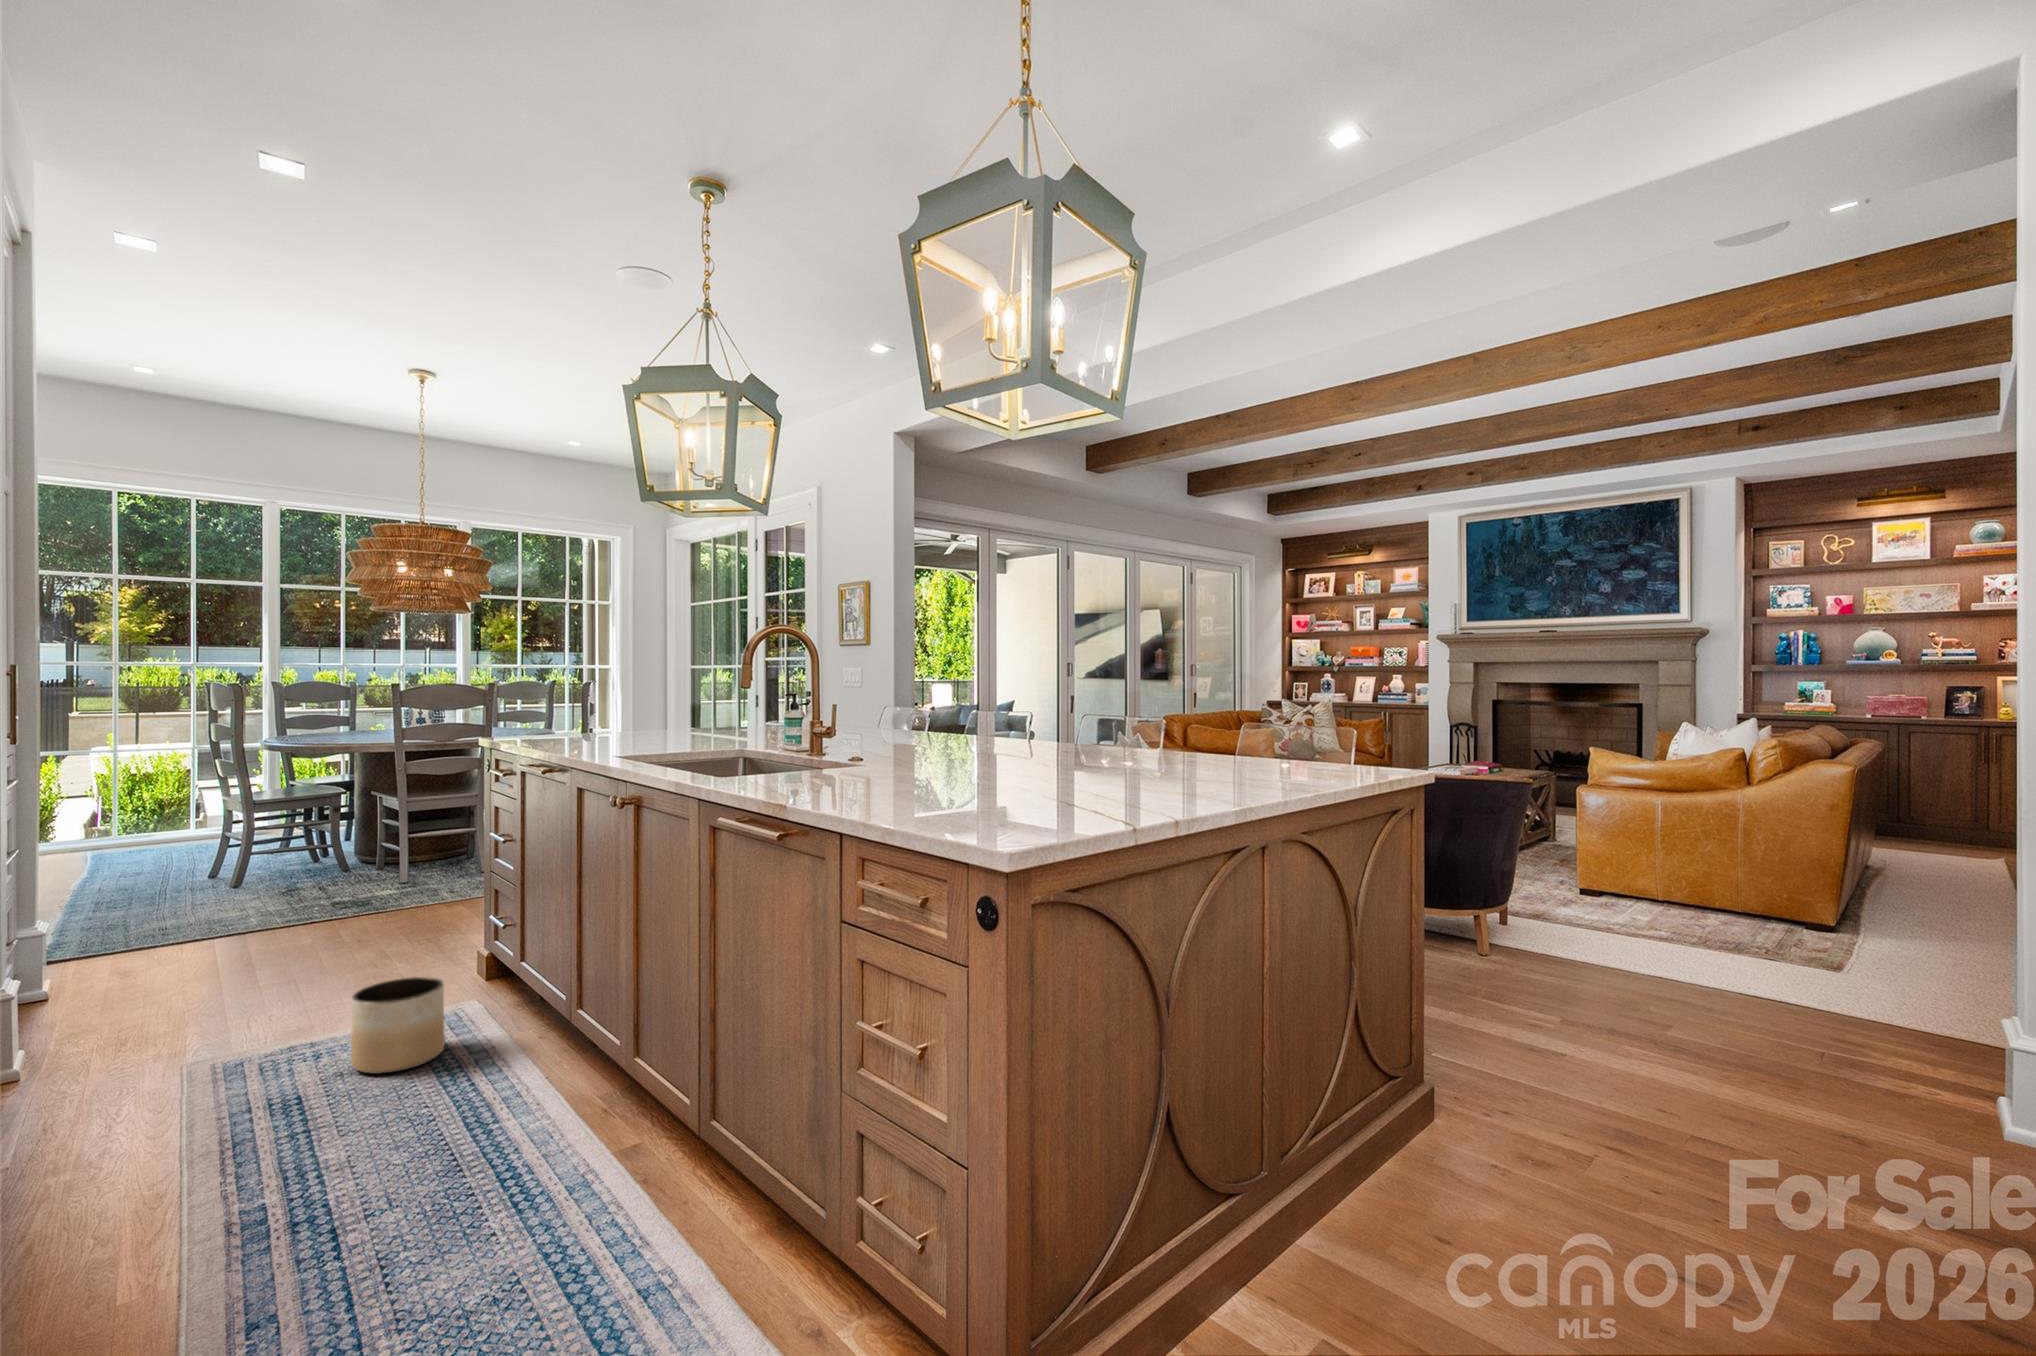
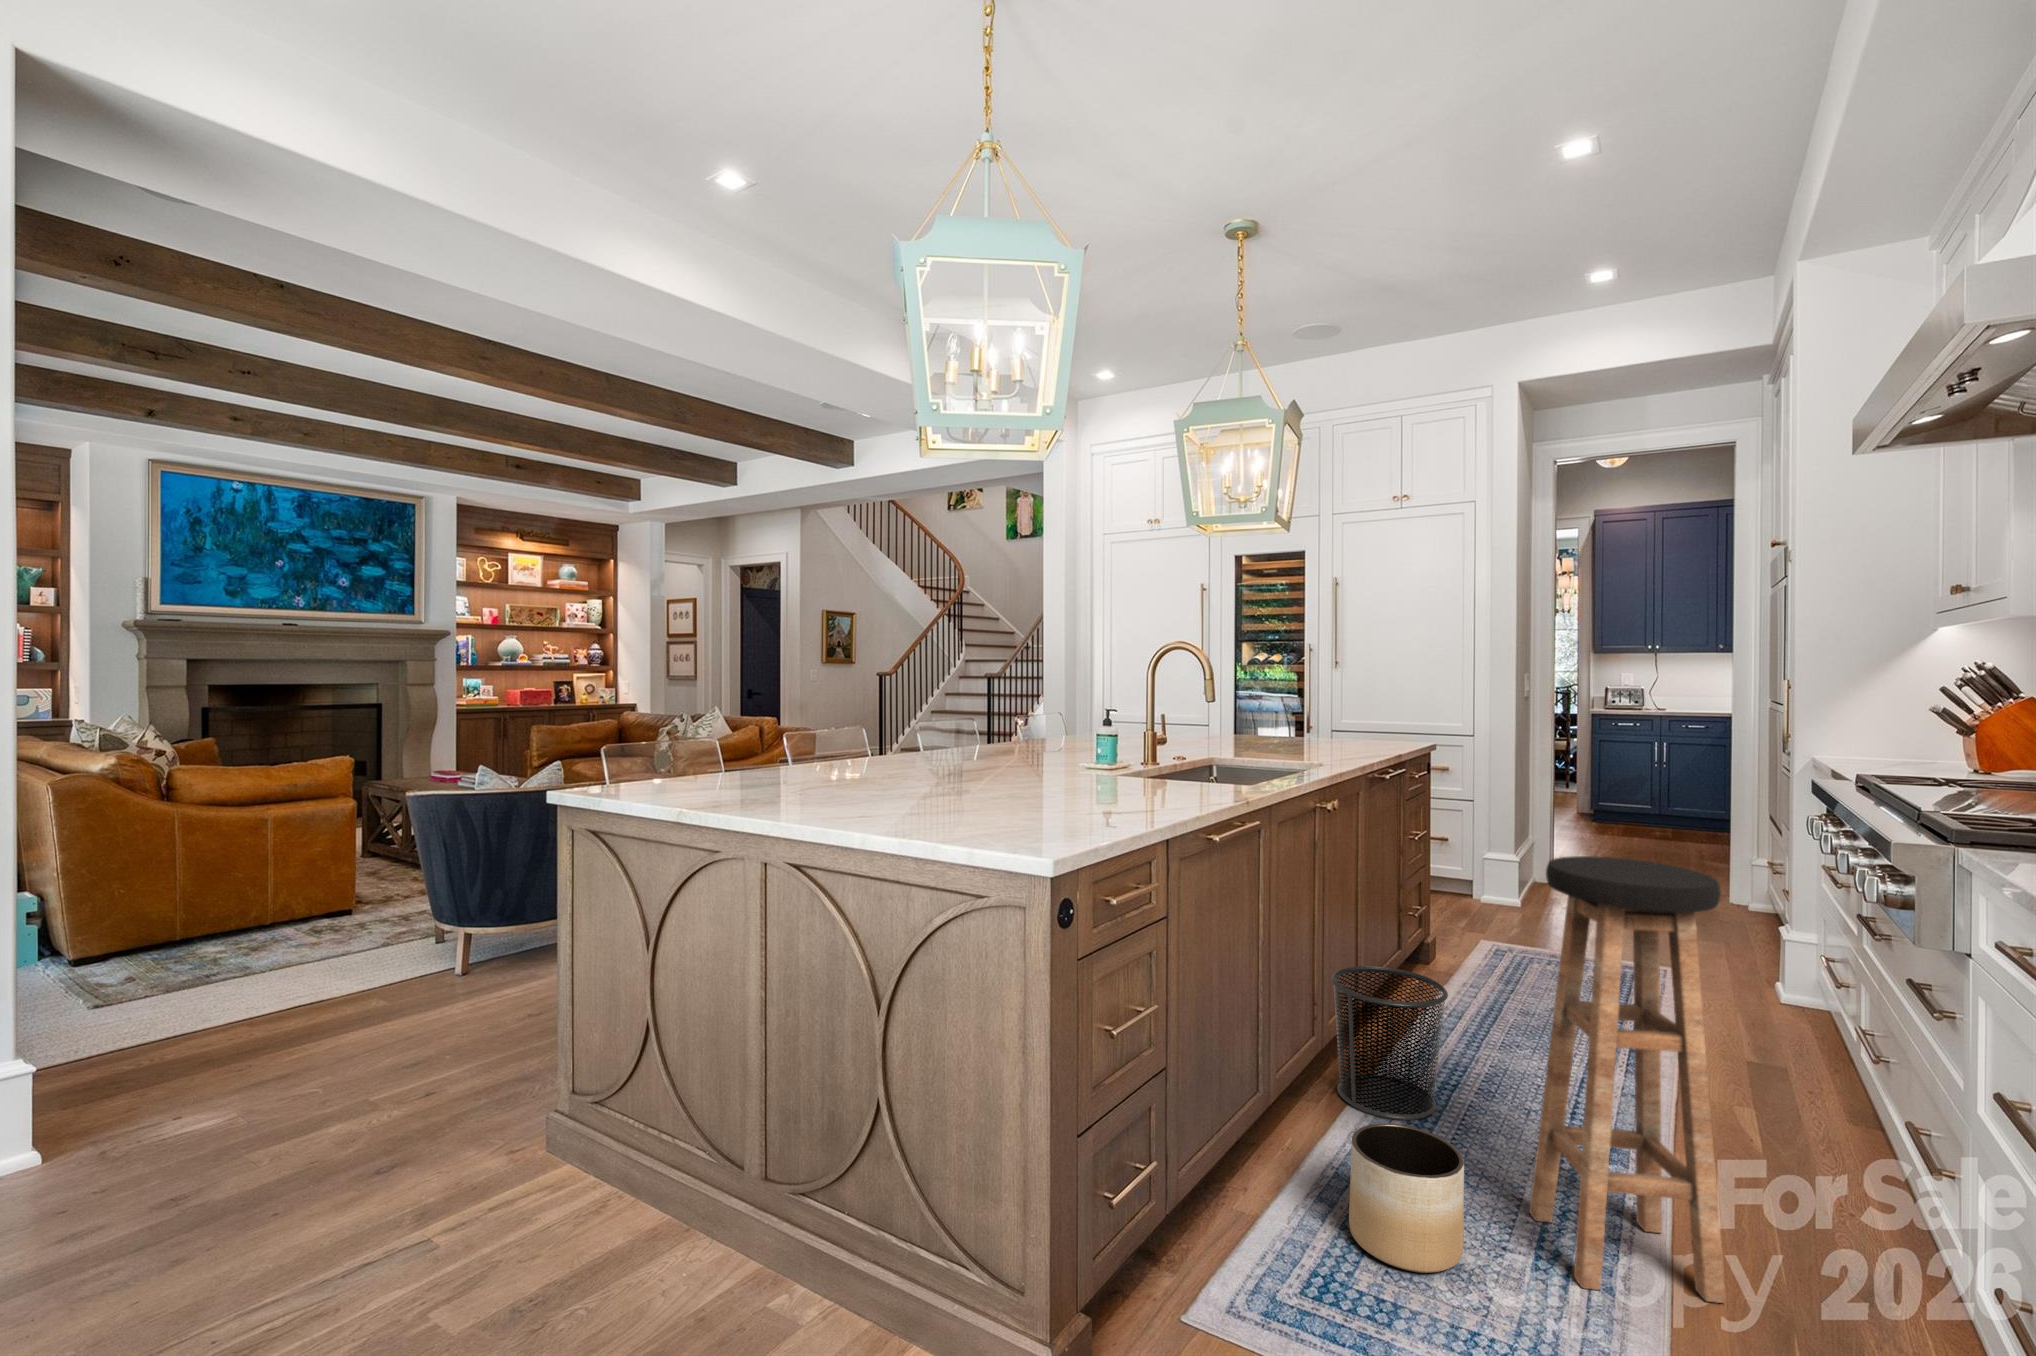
bar stool: none [135,793,325,1172] -> present [1529,856,1725,1303]
waste bin: none [469,971,608,1148] -> present [1331,966,1448,1120]

